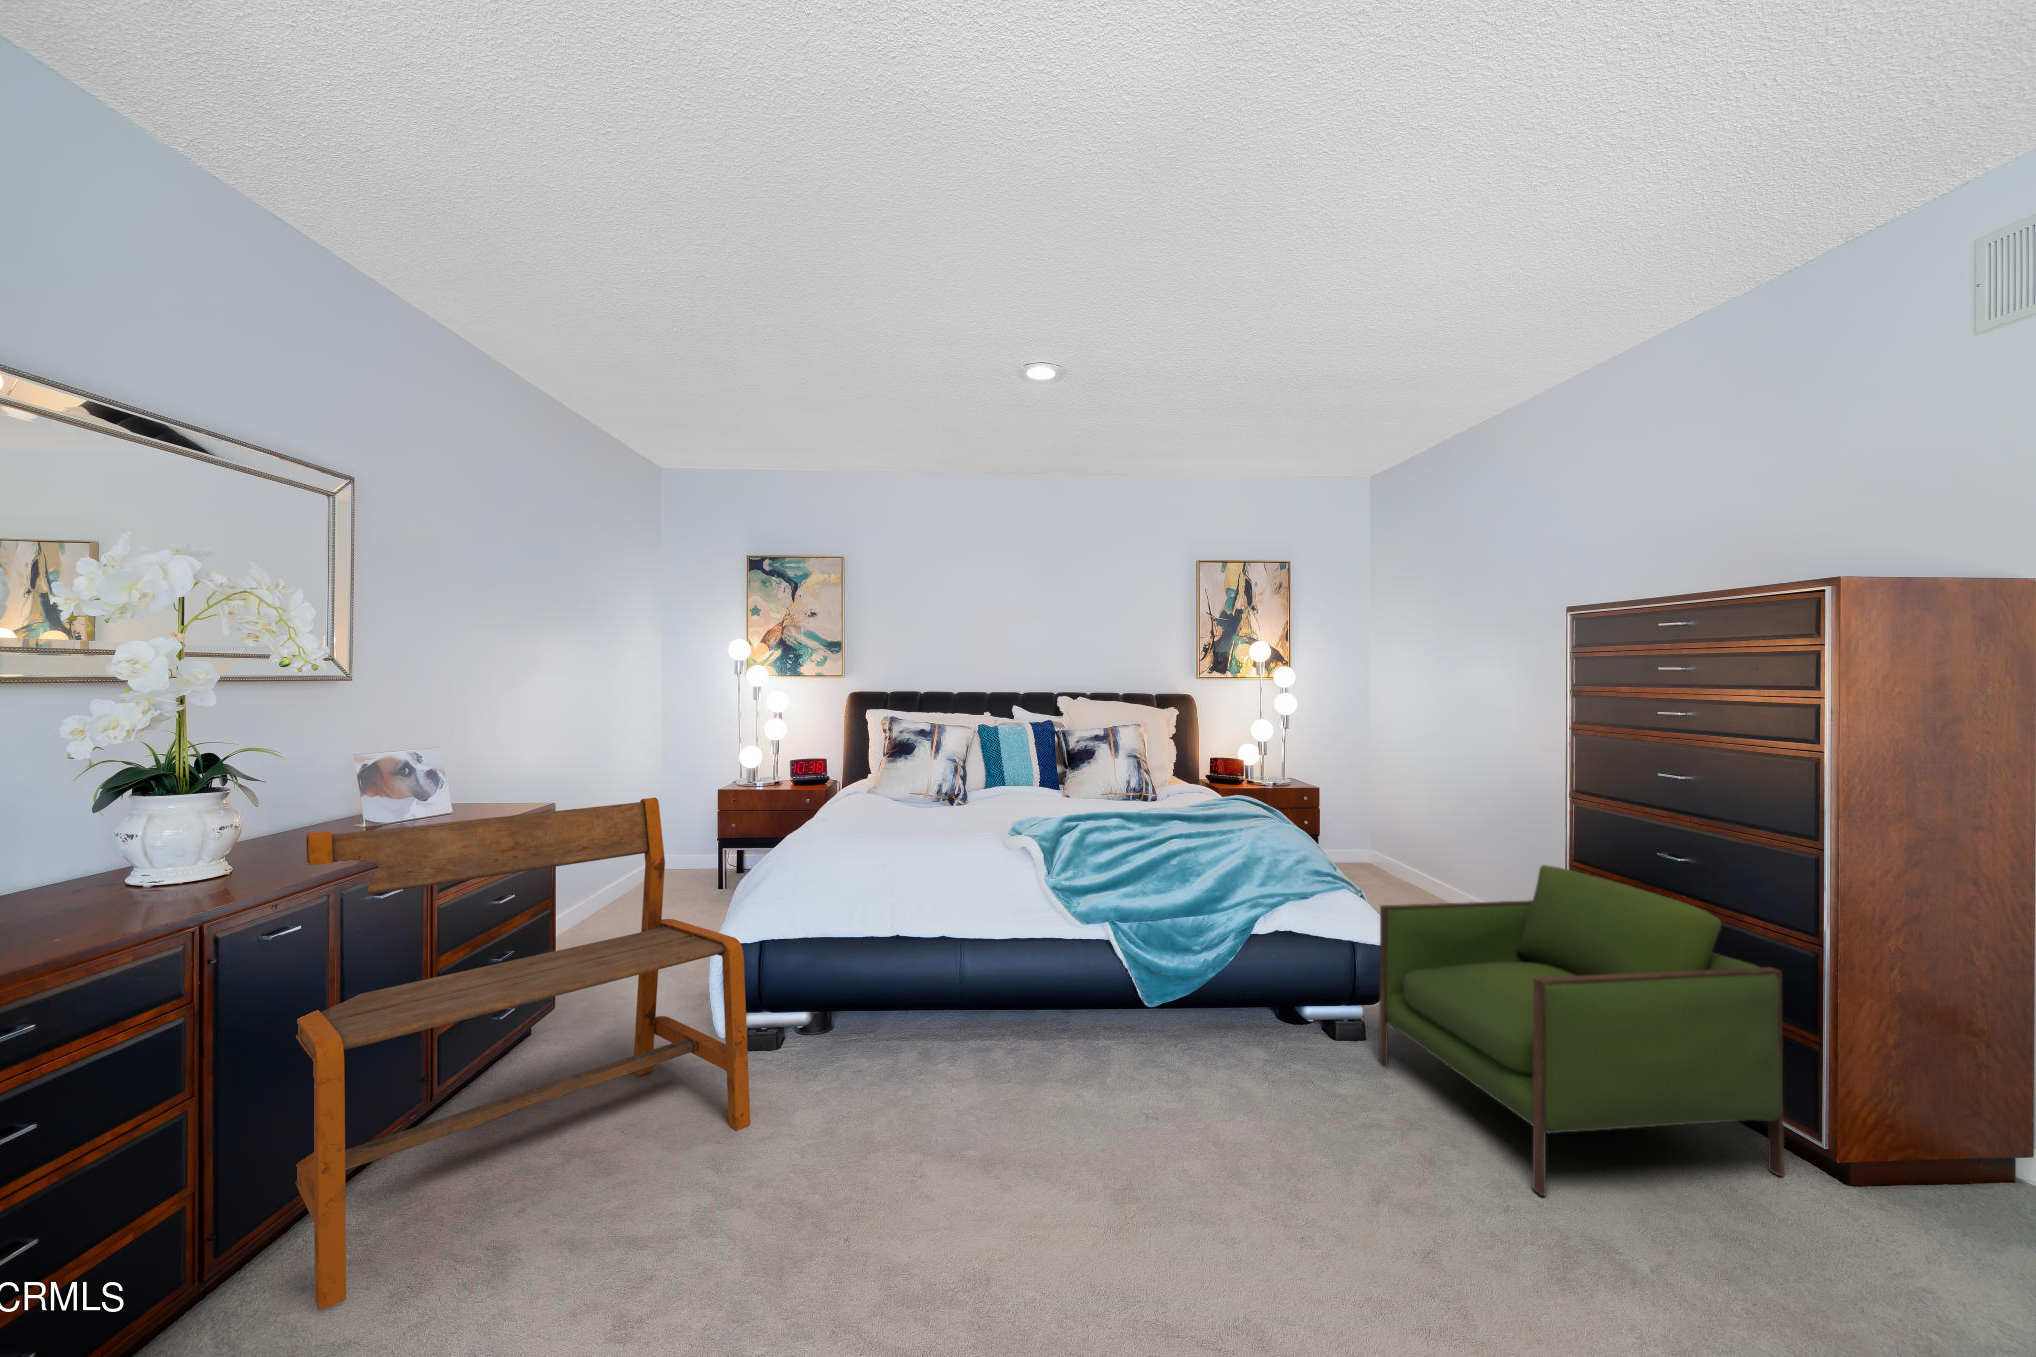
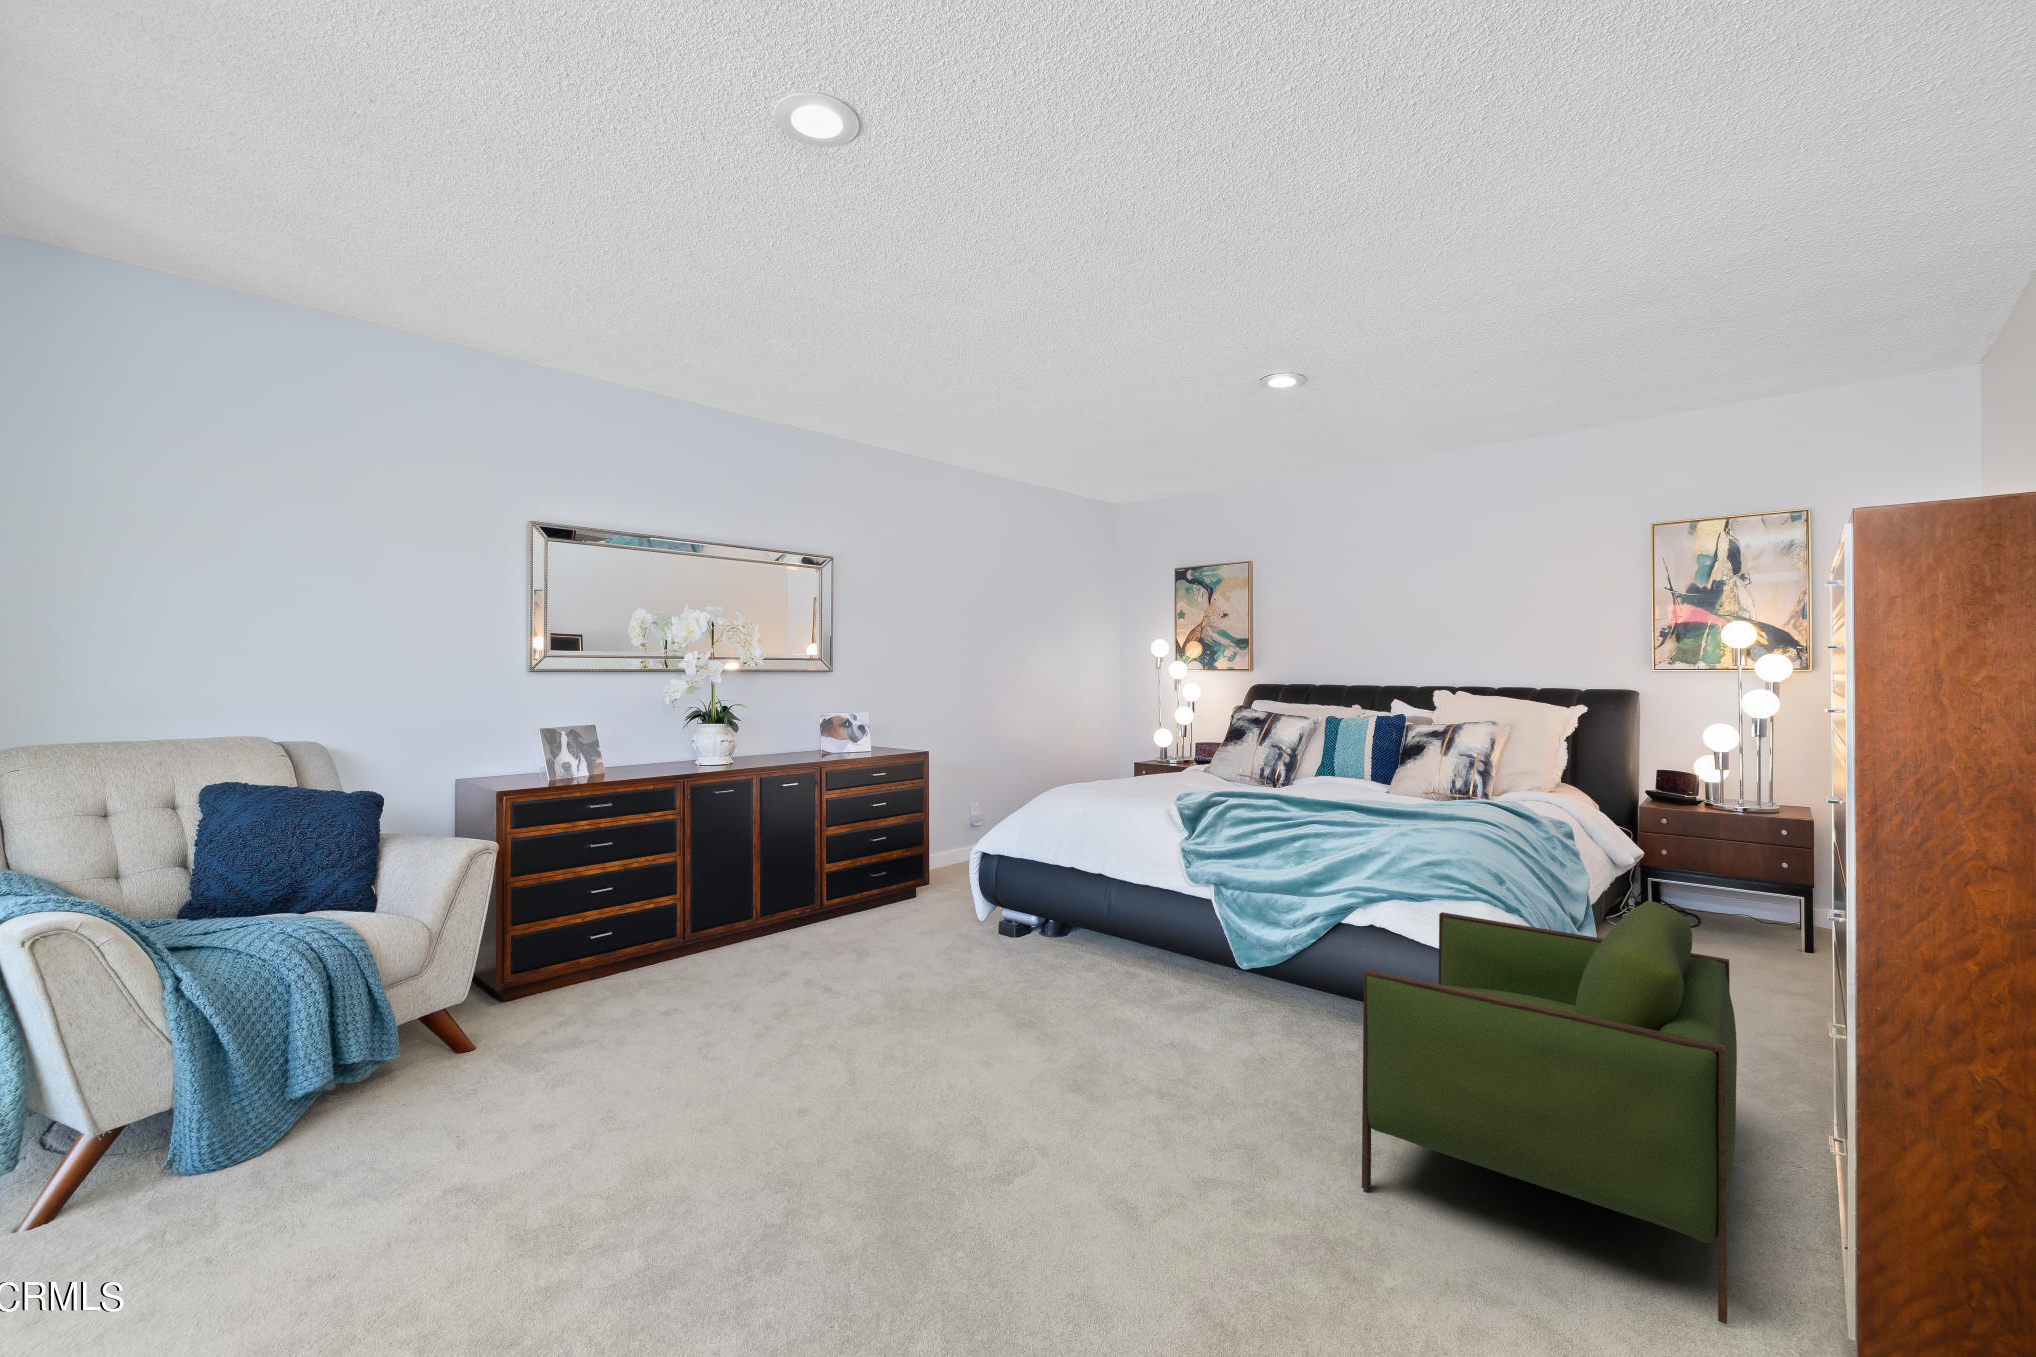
bench: present [295,798,750,1311] -> none [727,747,951,958]

